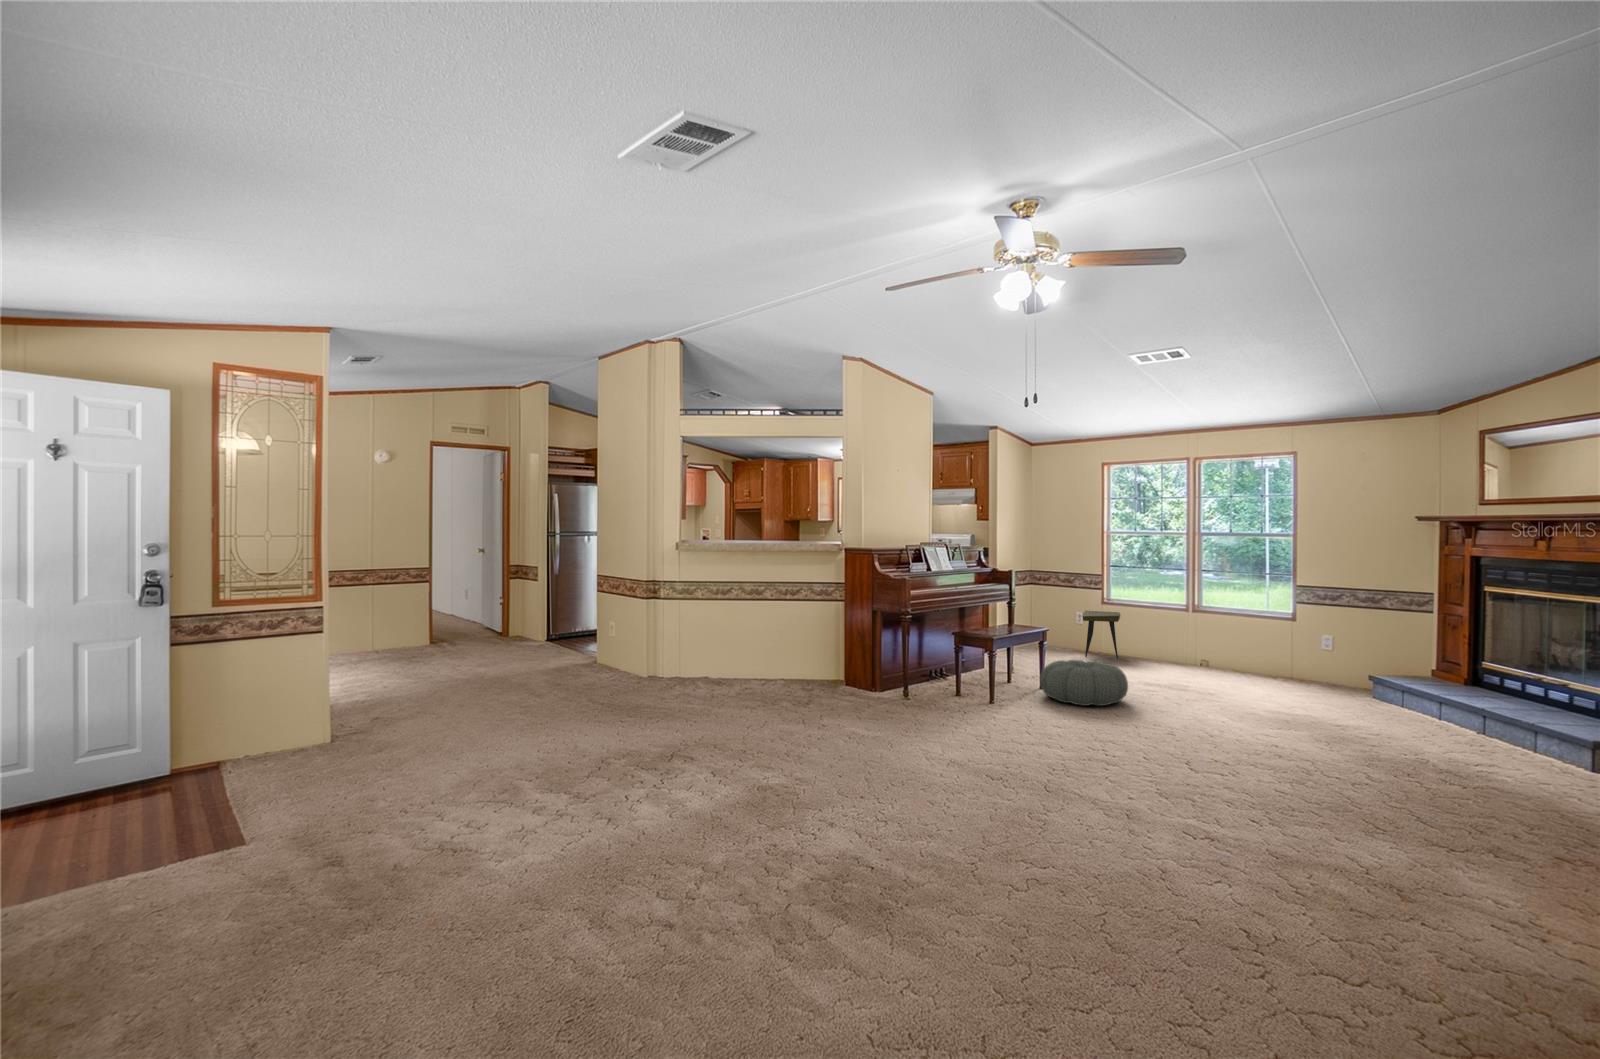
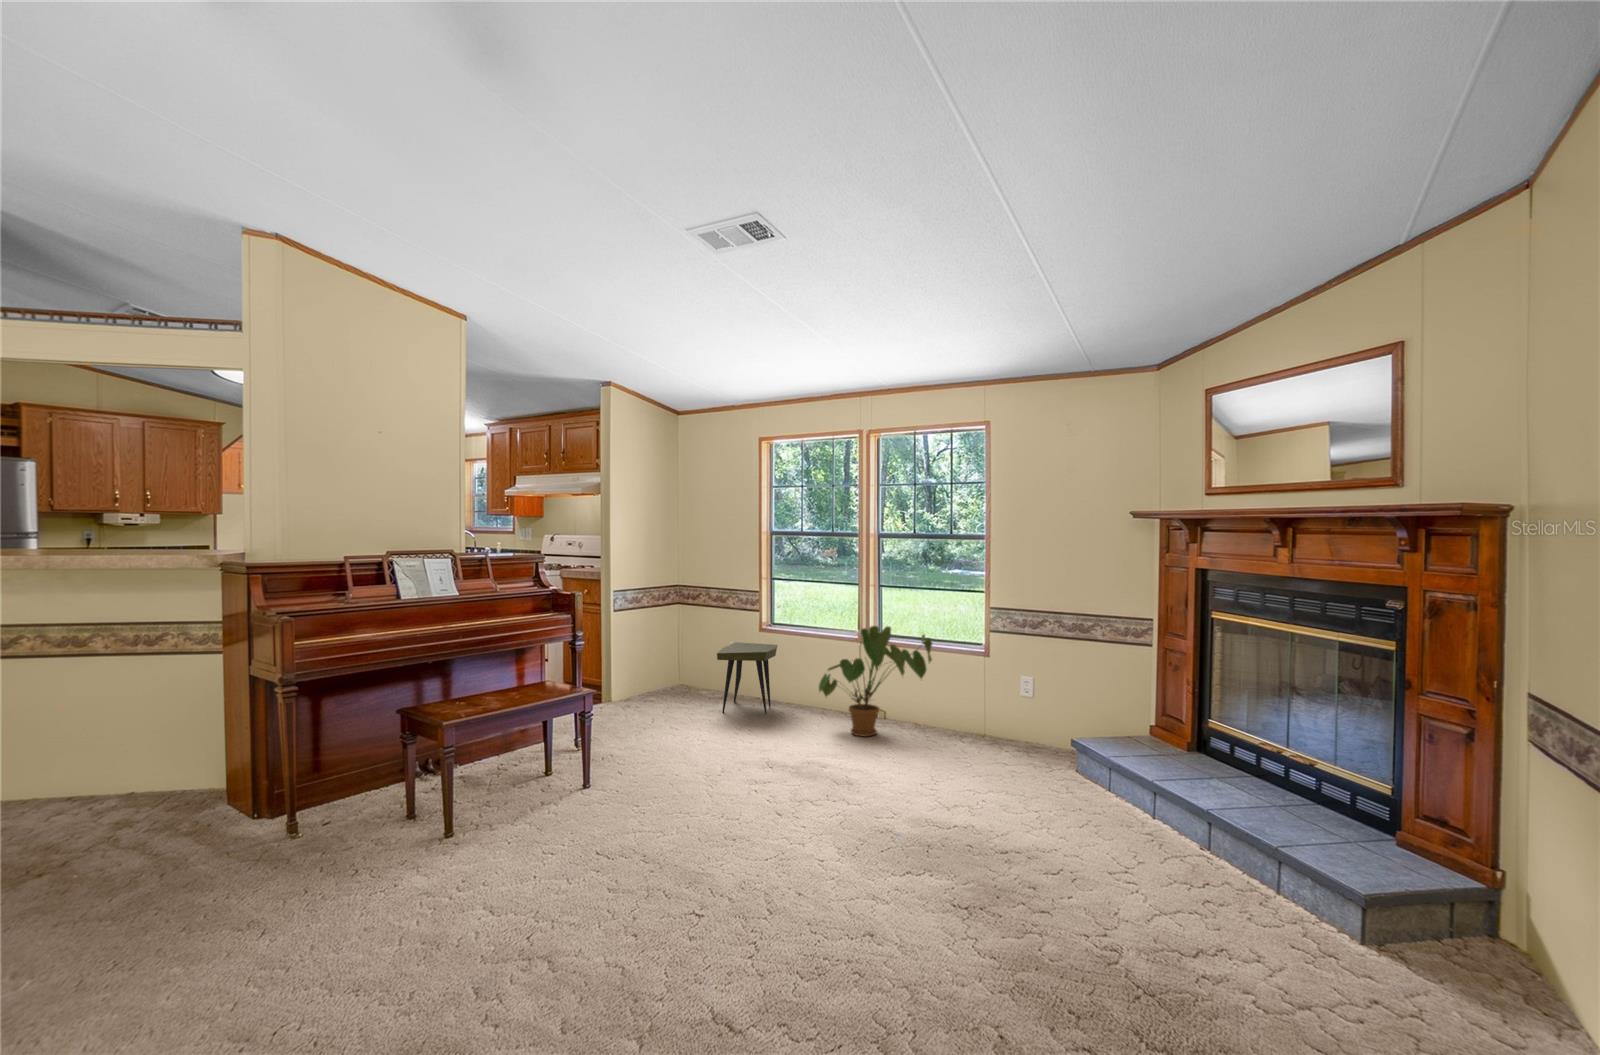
house plant: none [1164,598,1250,673] -> present [819,626,932,737]
pouf: present [1040,659,1128,706] -> none [561,741,705,831]

